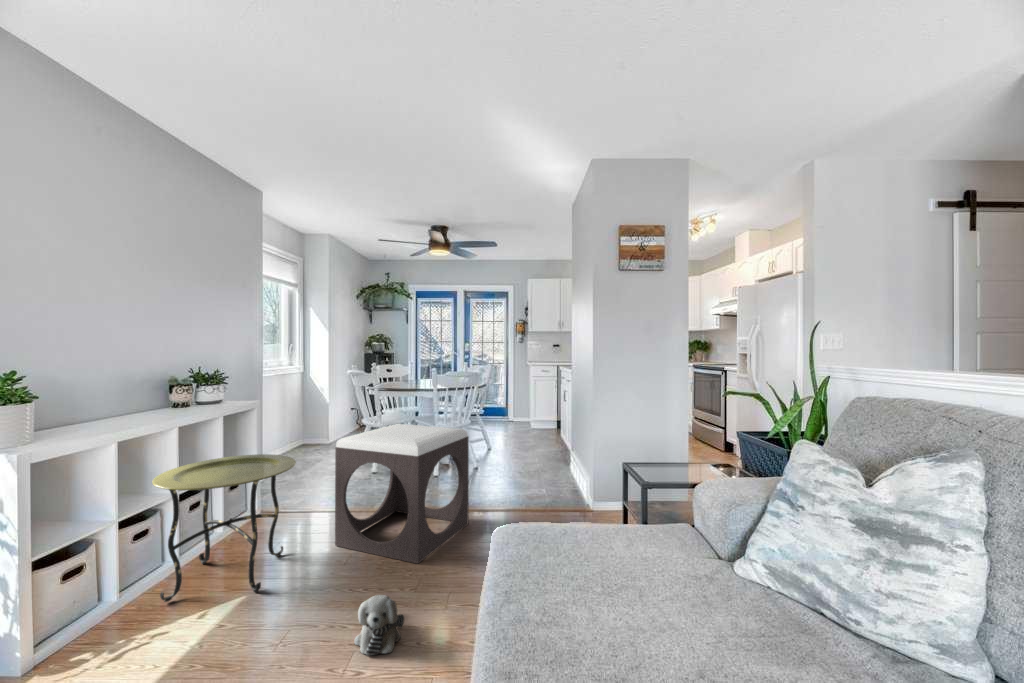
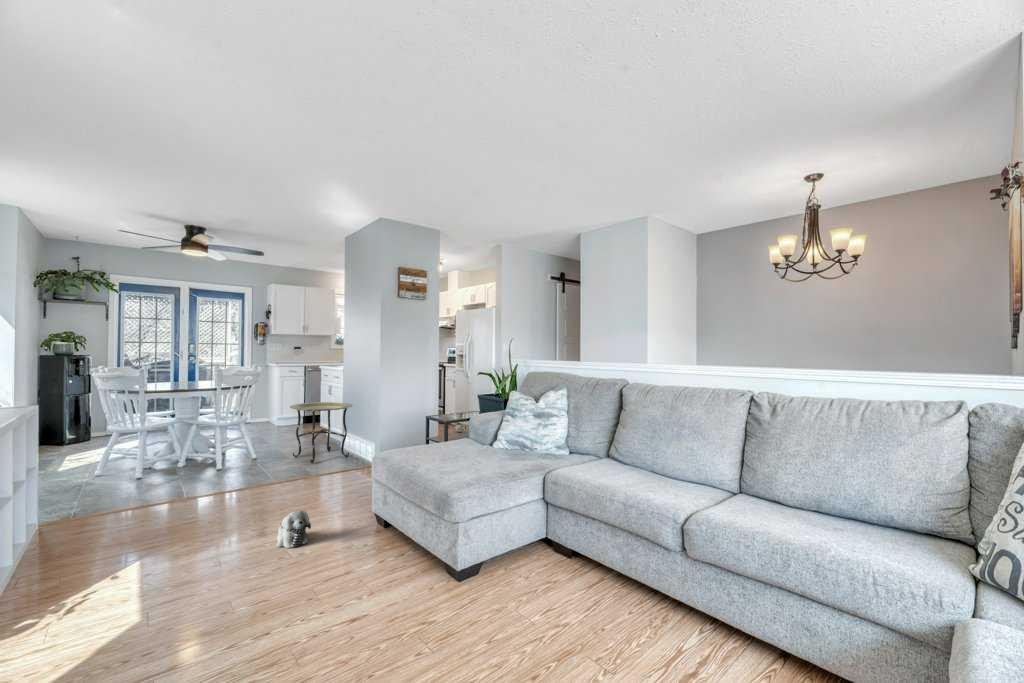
footstool: present [335,424,469,563] -> none [182,413,290,519]
side table: present [152,454,296,602] -> present [290,402,353,463]

